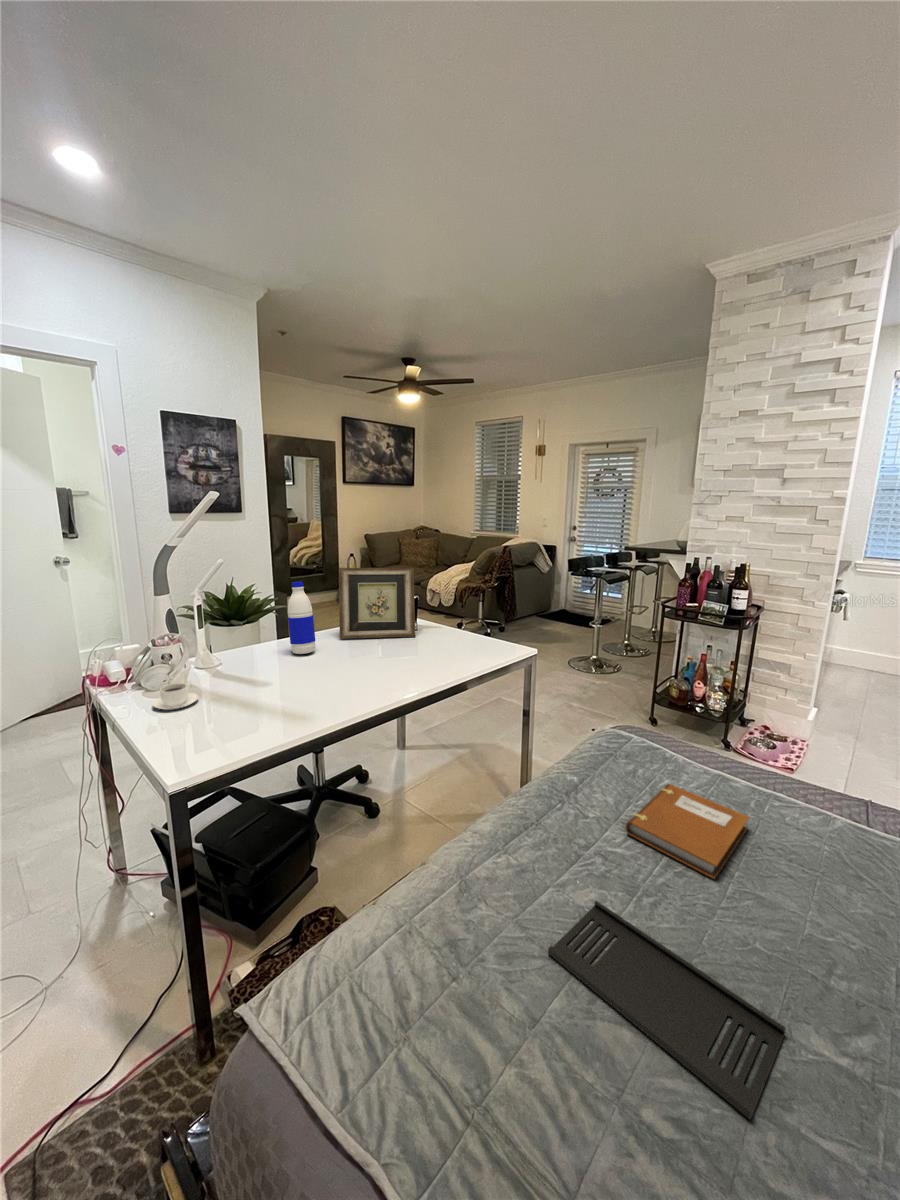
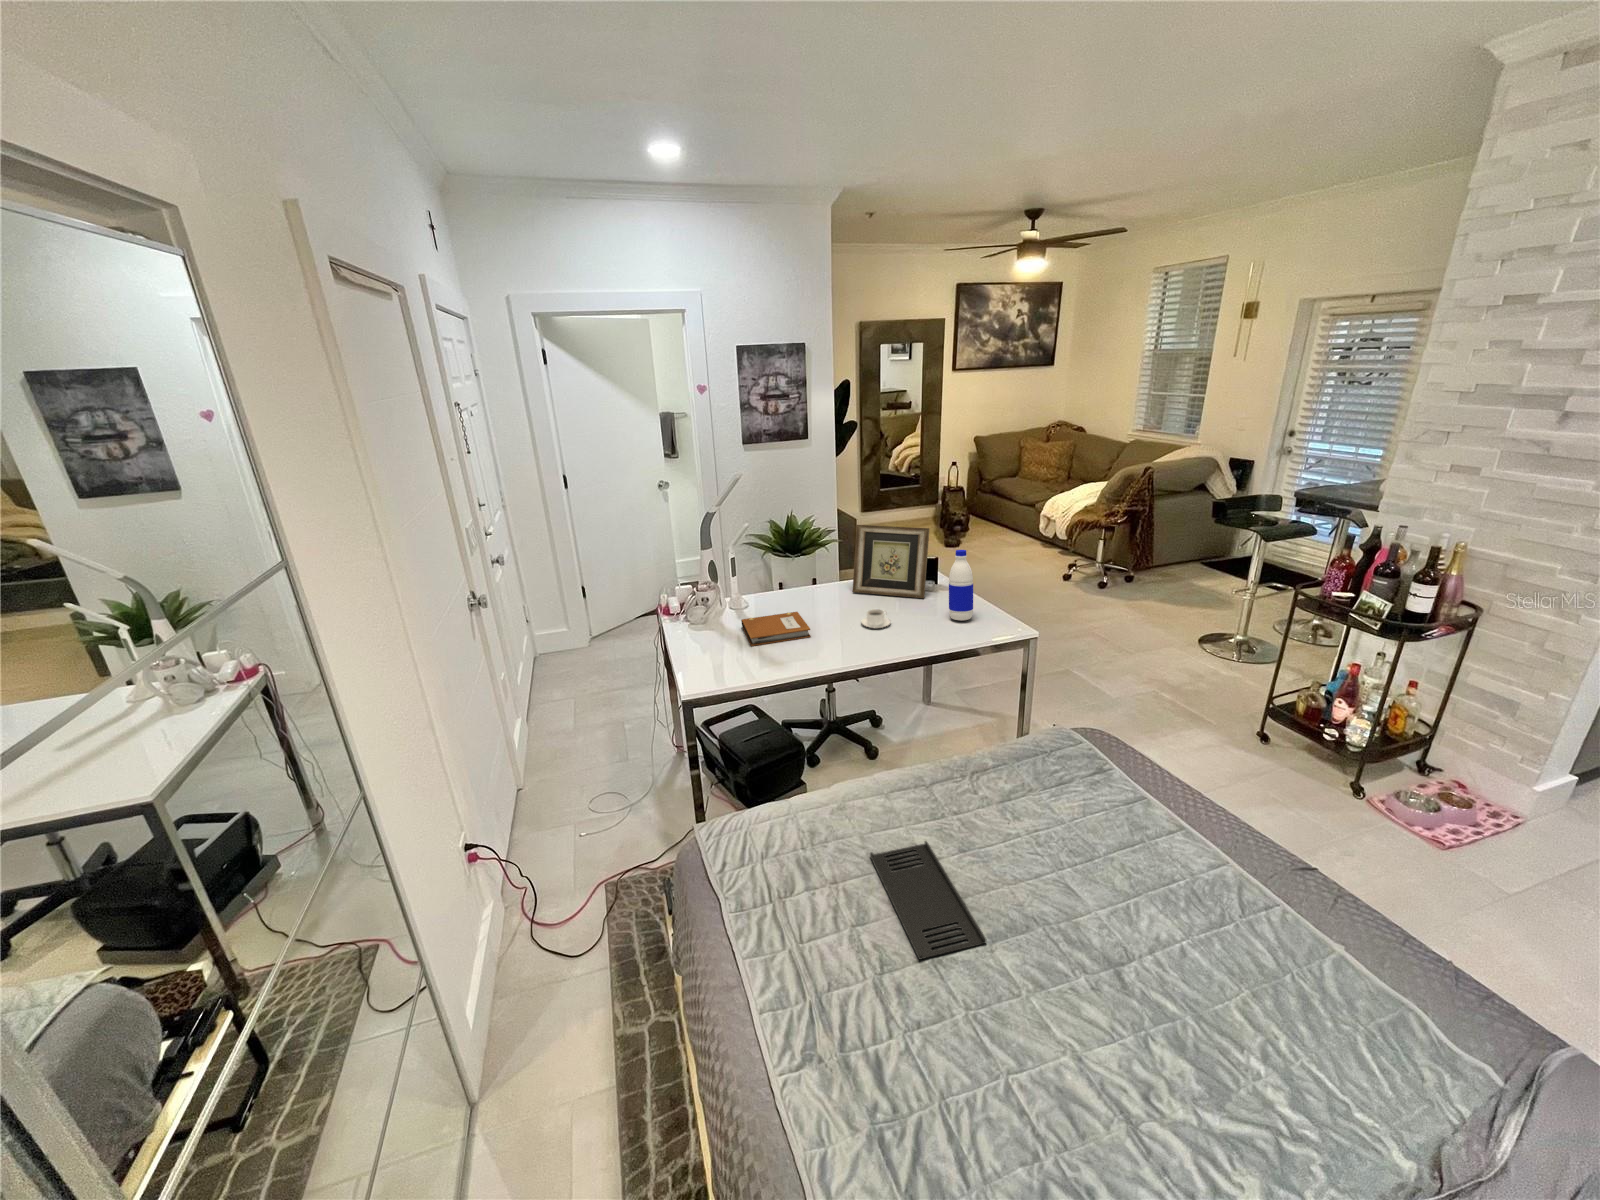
water bottle: present [288,582,315,654] -> present [949,550,973,620]
coffee cup: present [152,683,198,710] -> present [861,609,891,628]
notebook: present [626,784,749,879] -> present [741,612,811,646]

